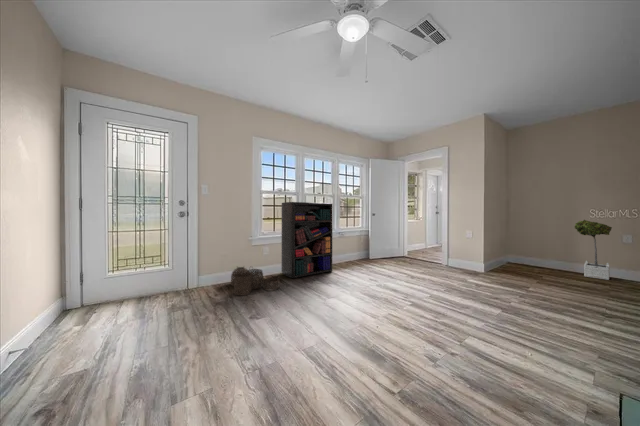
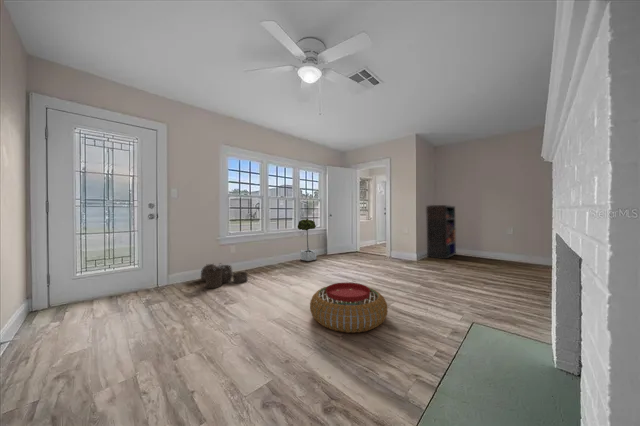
bookshelf: present [281,202,332,278] -> present [426,205,456,259]
potted tree: present [575,220,612,280] -> present [298,219,316,261]
pouf: none [351,306,464,386] -> present [310,282,388,333]

